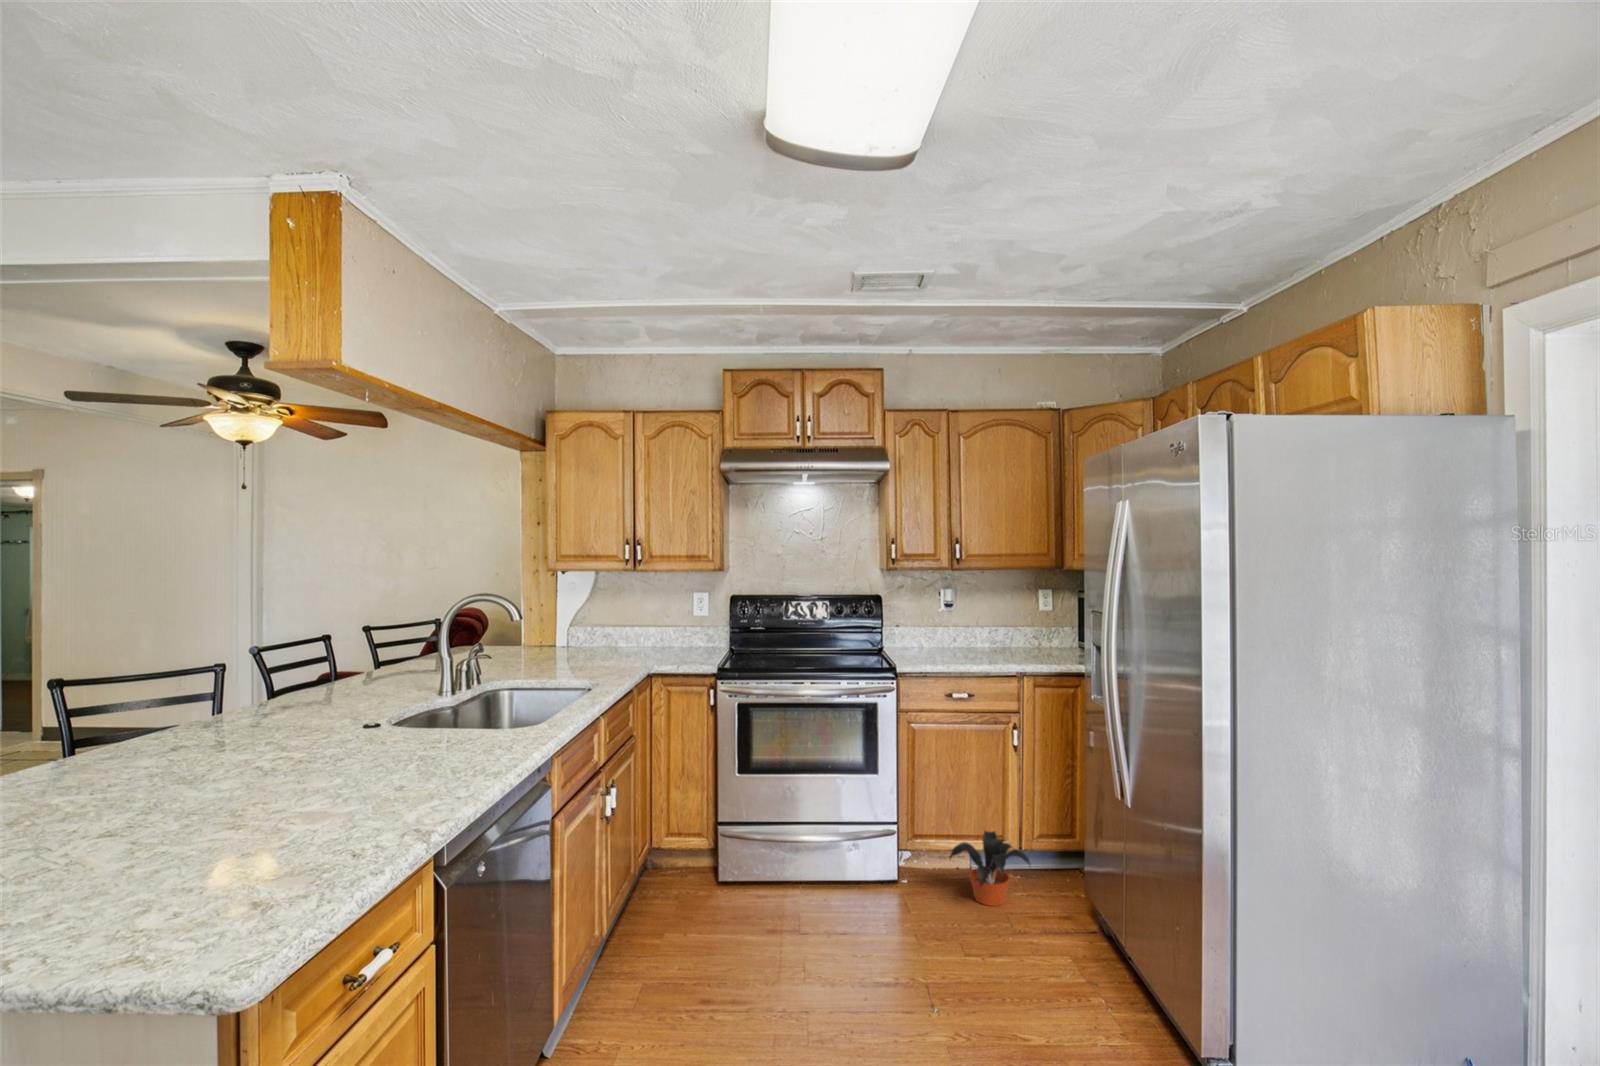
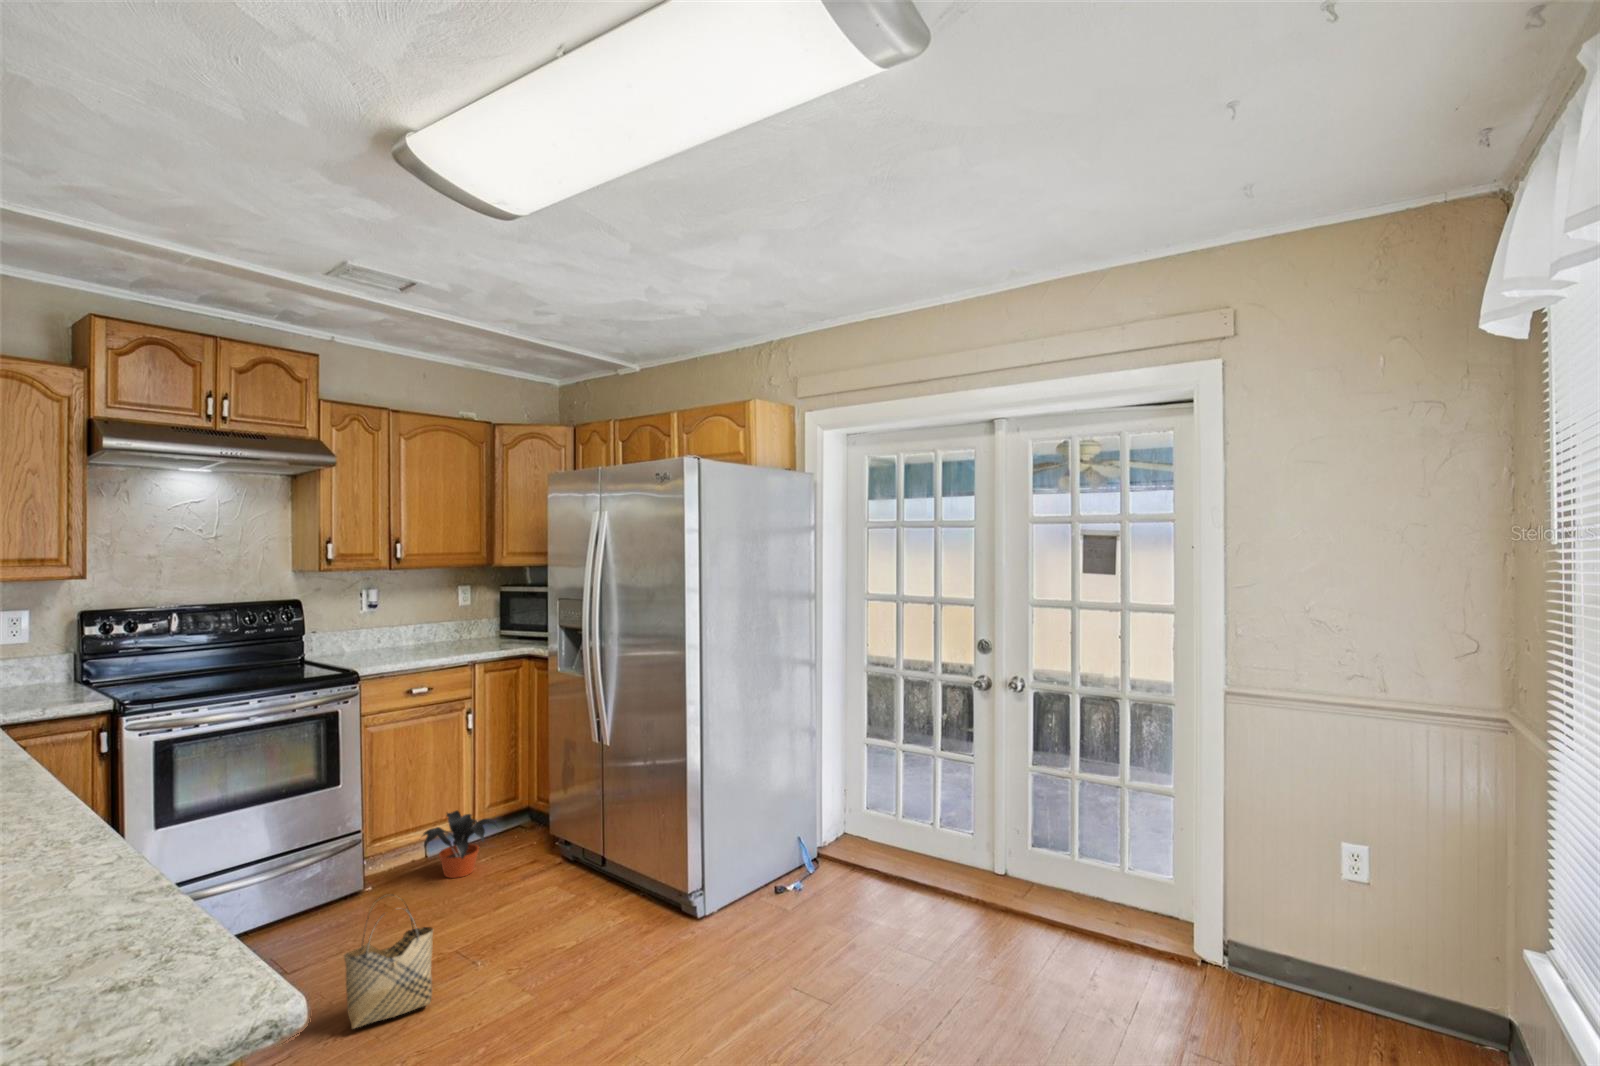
woven basket: none [796,897,878,1031] -> present [344,894,433,1029]

